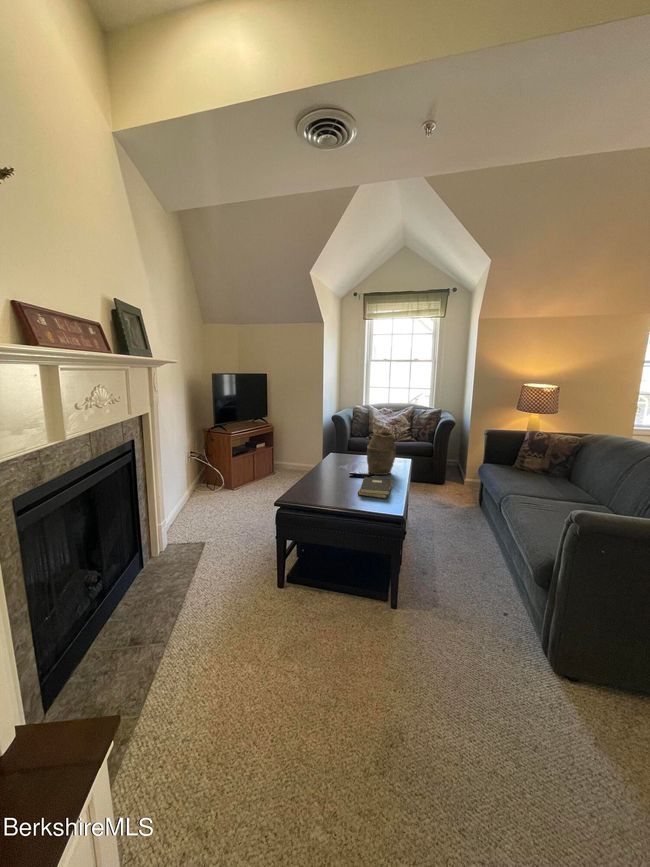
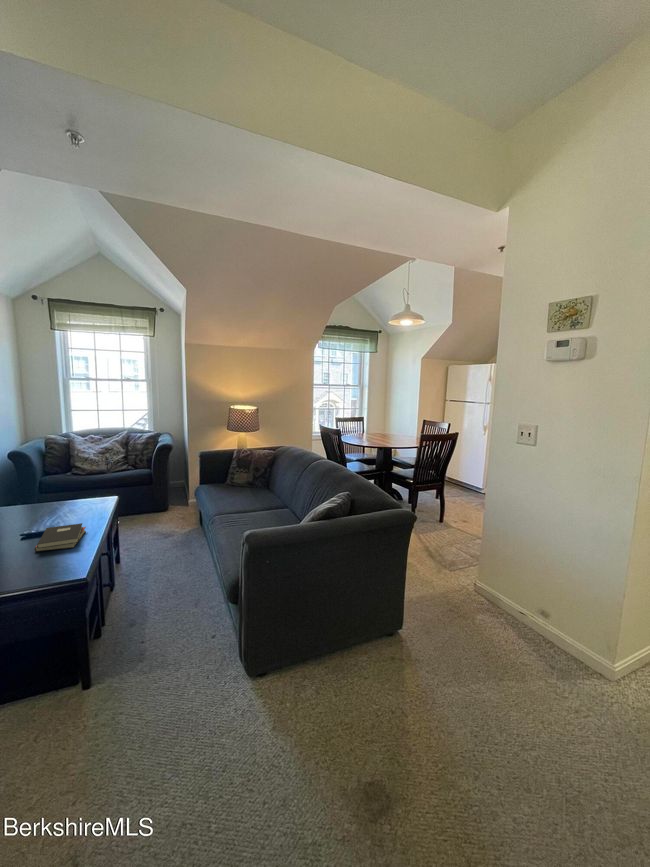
vase: present [367,431,396,475] -> none [51,469,92,521]

